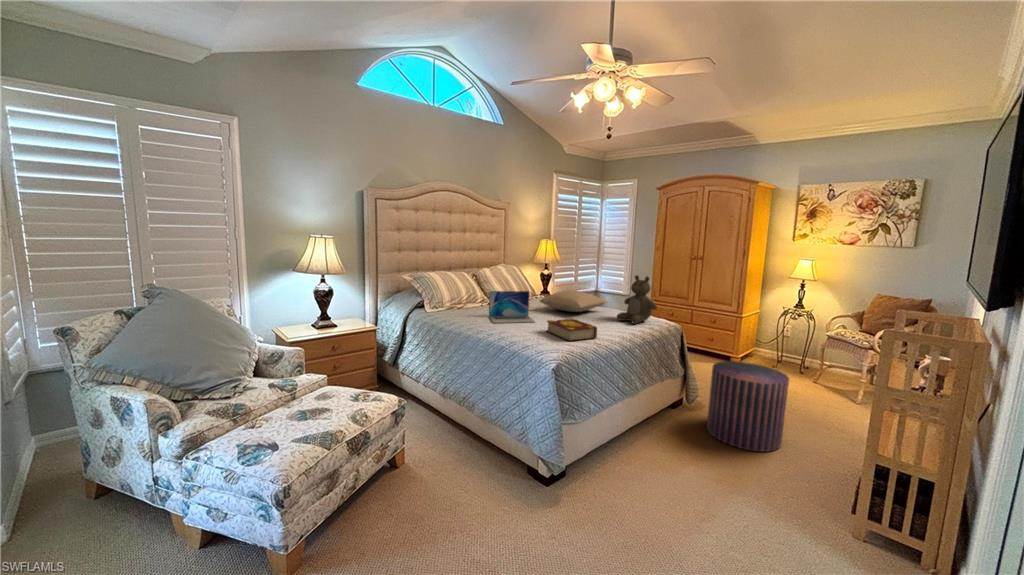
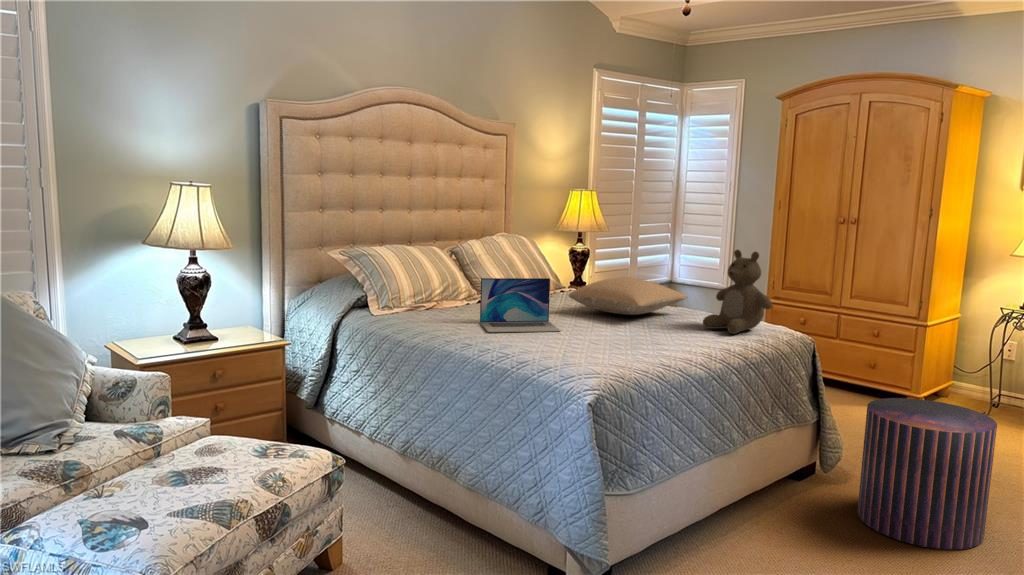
book: present [547,318,597,341] -> none [580,324,667,360]

